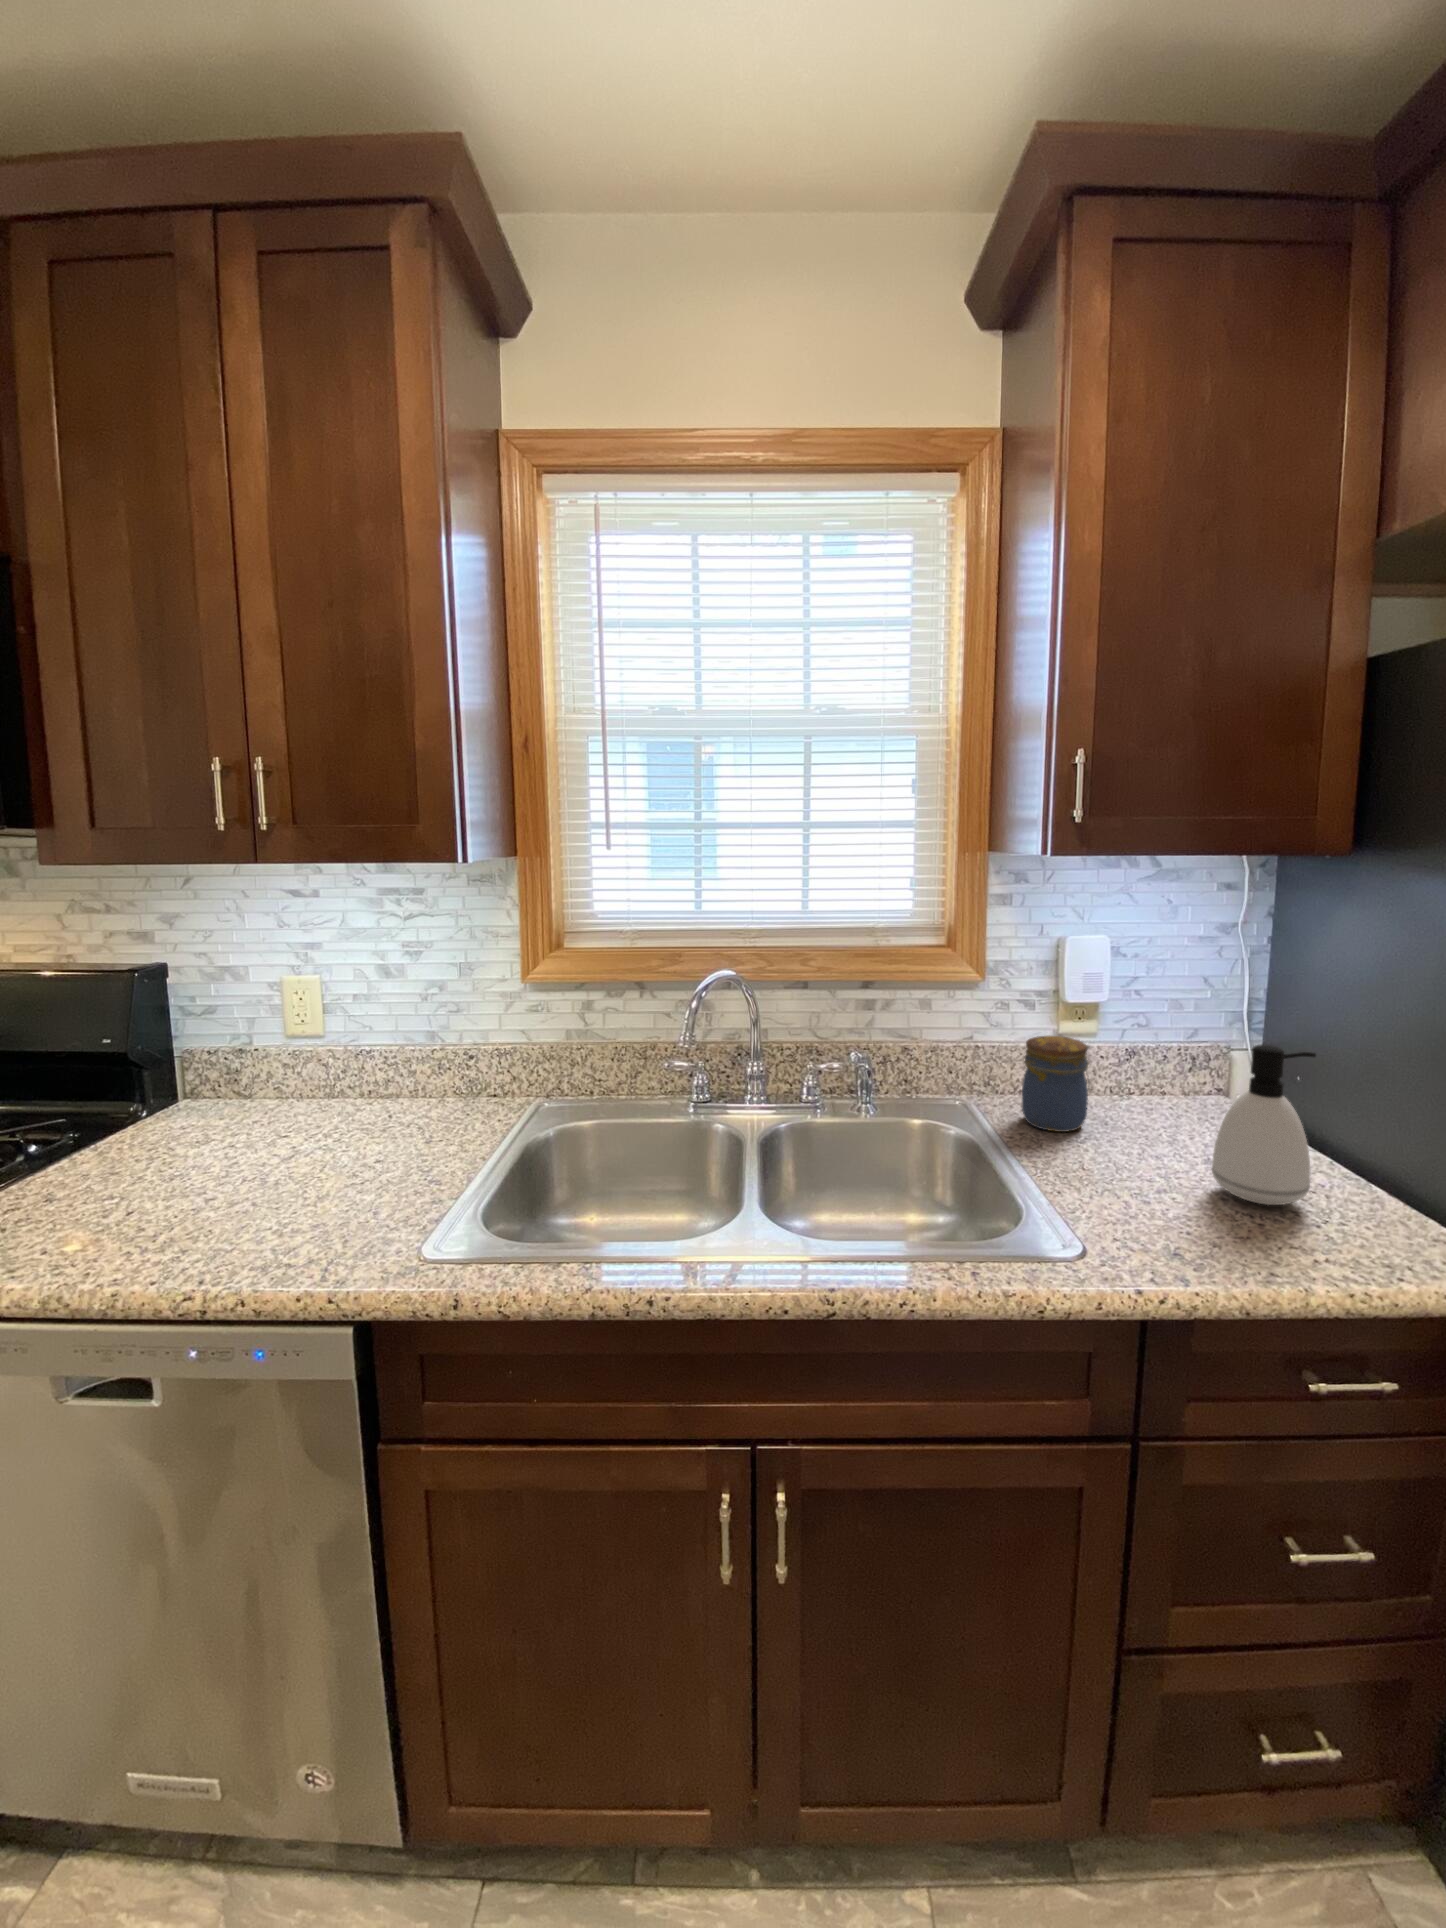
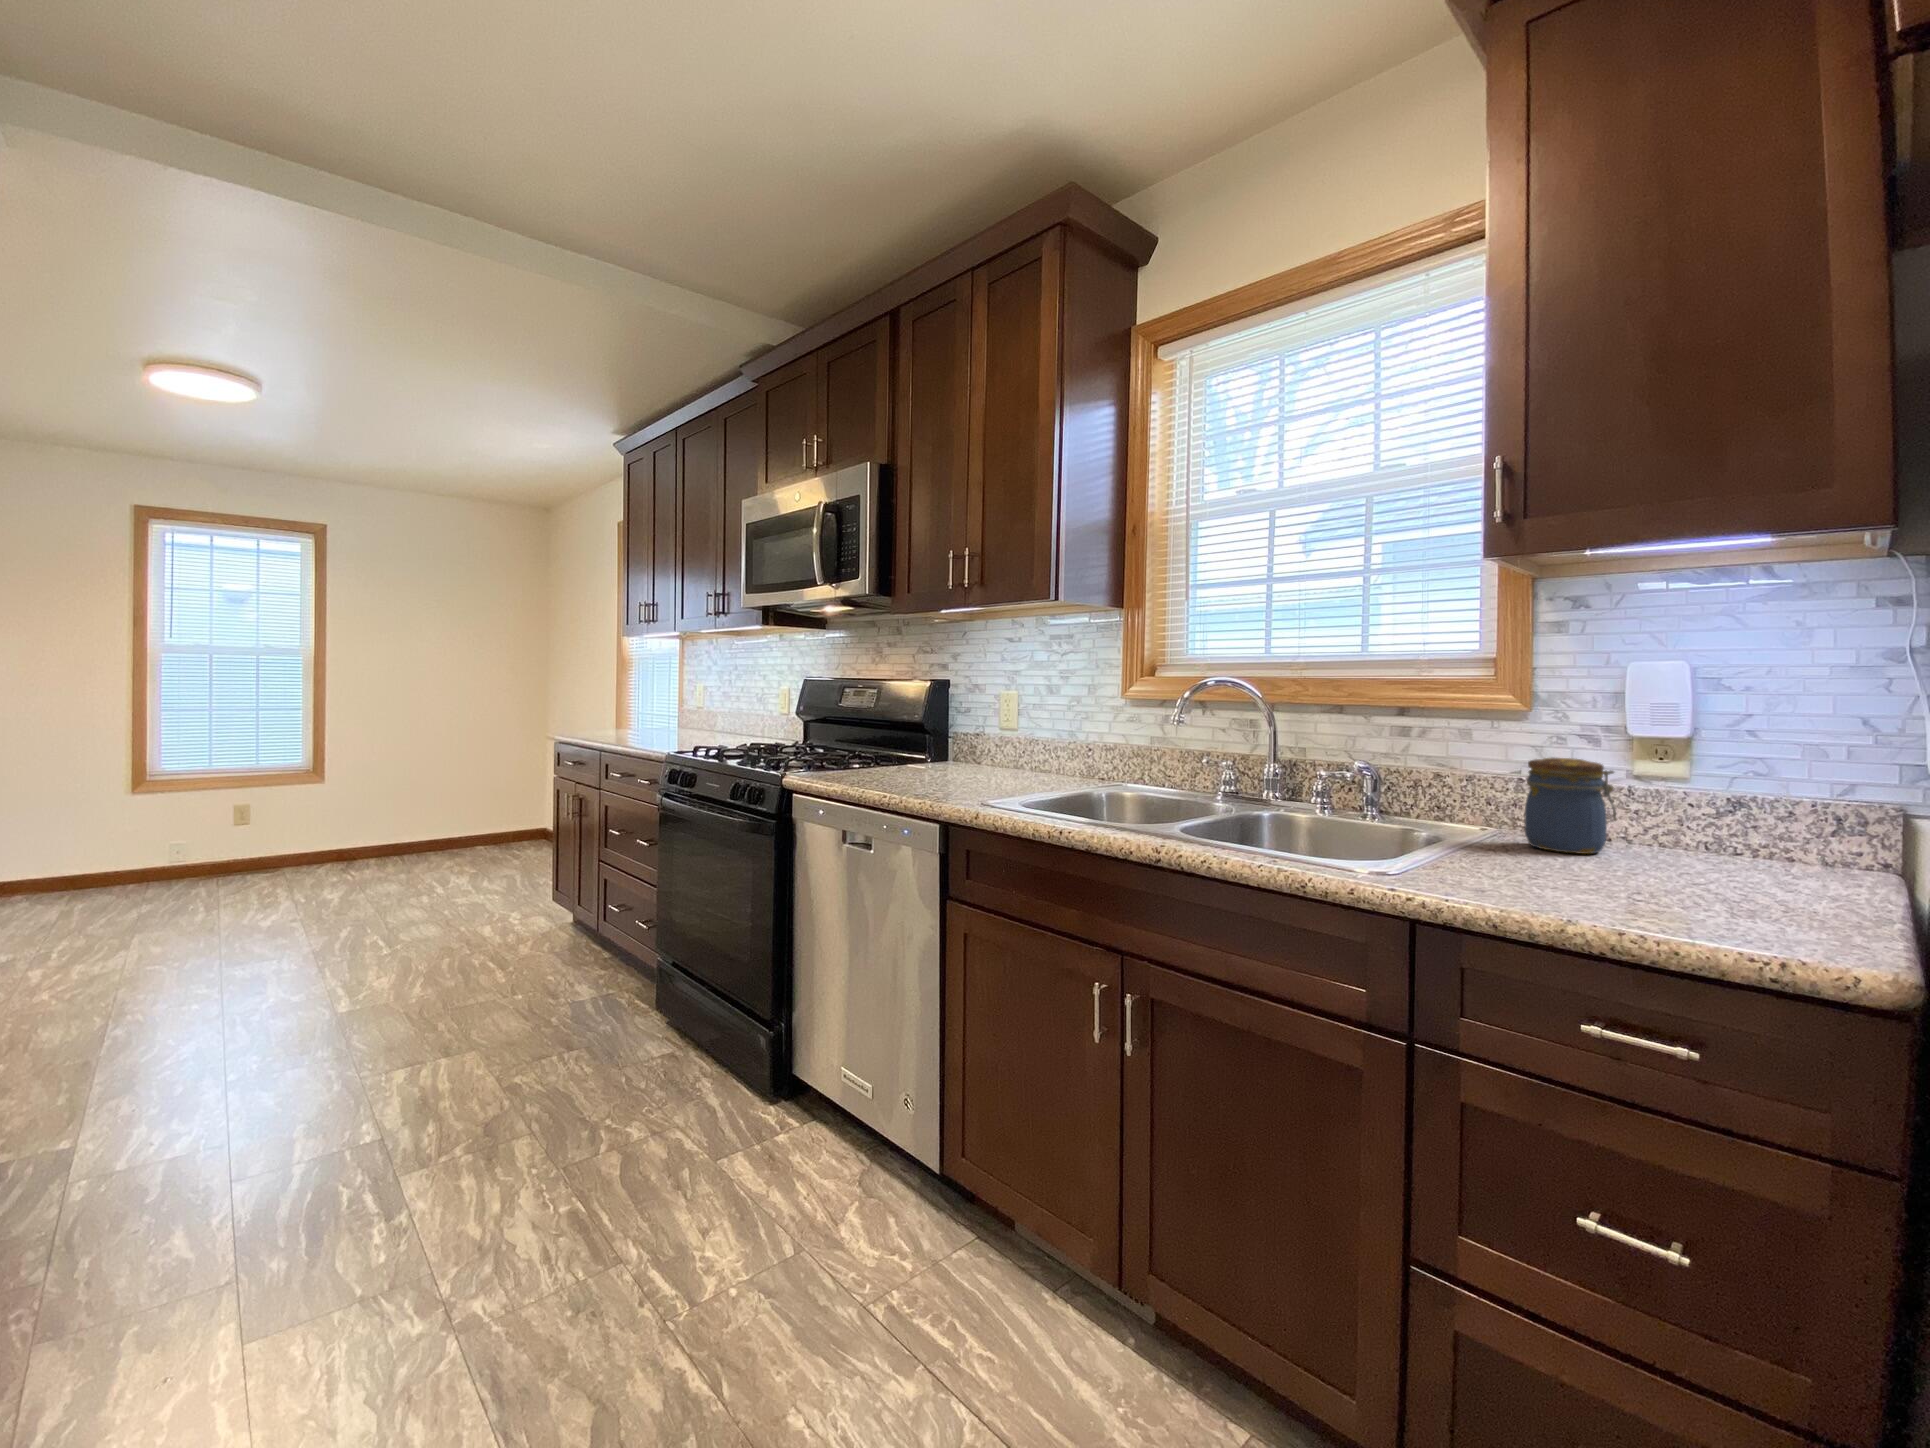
soap dispenser: present [1212,1044,1316,1205] -> none [1629,728,1760,902]

